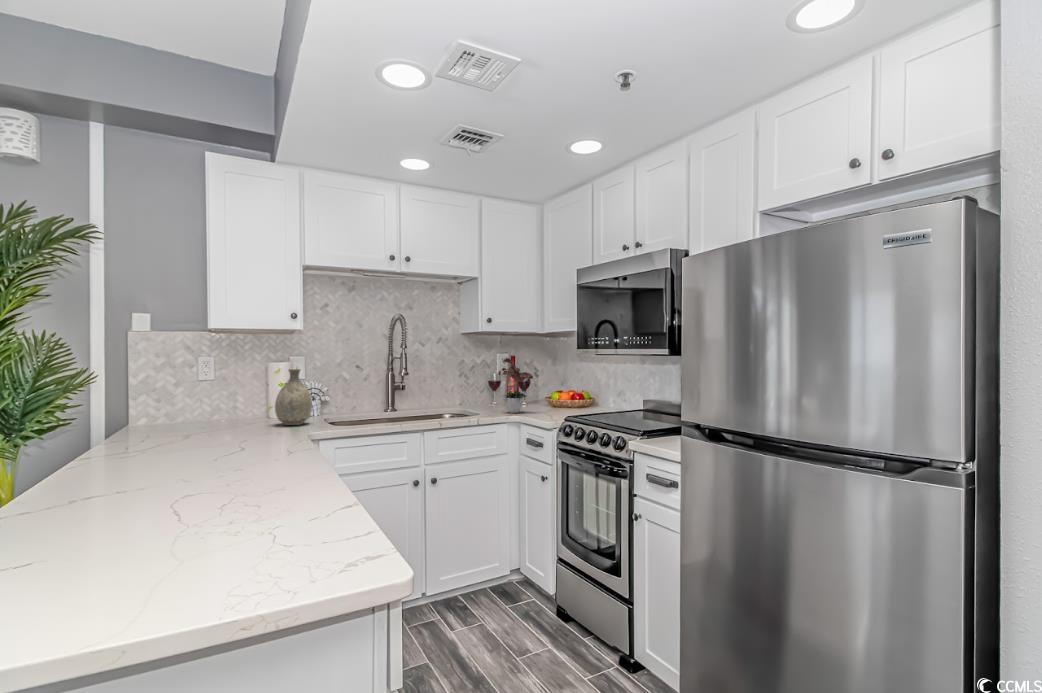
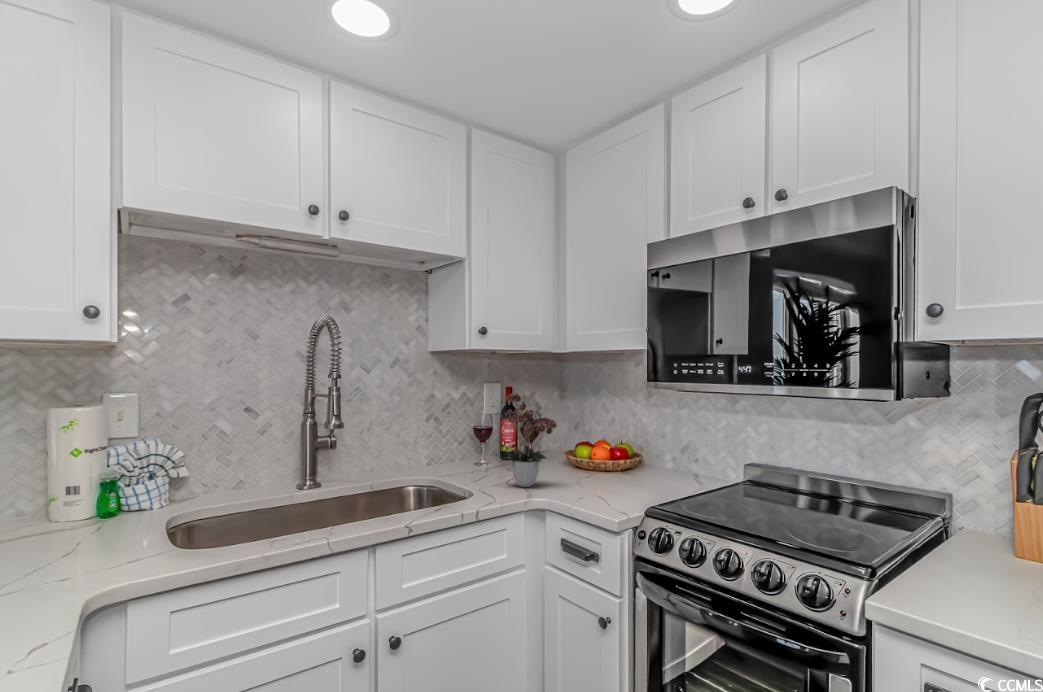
vase: present [275,369,312,425] -> none [43,423,136,548]

